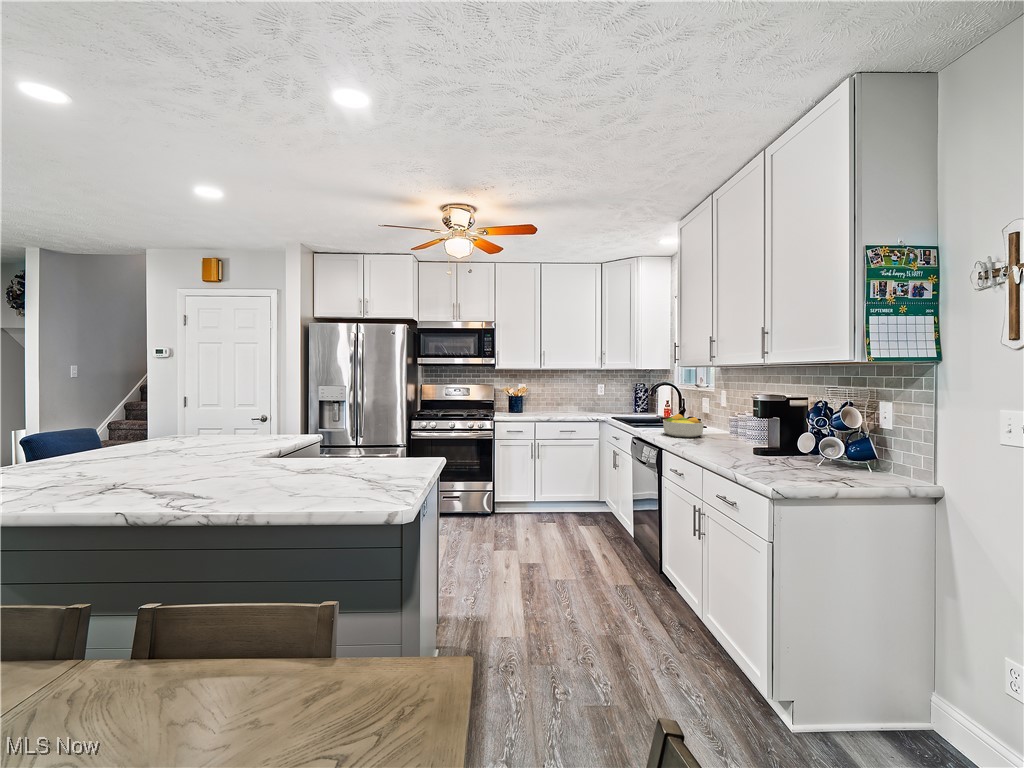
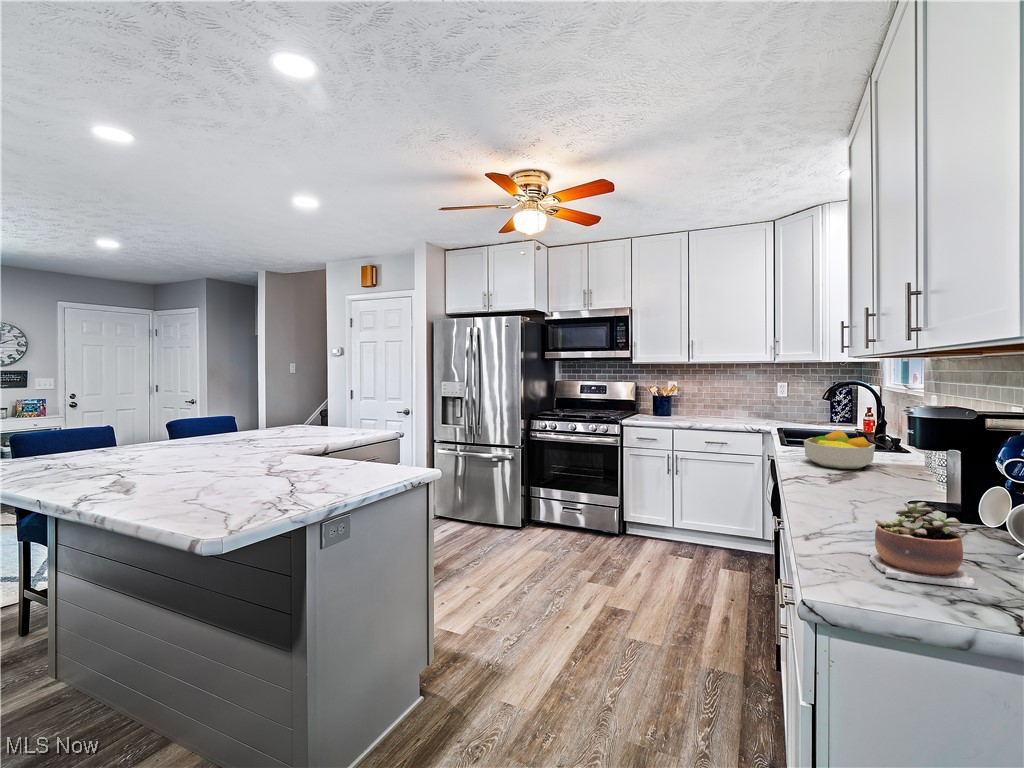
succulent plant: none [769,440,824,478] -> present [868,502,978,589]

